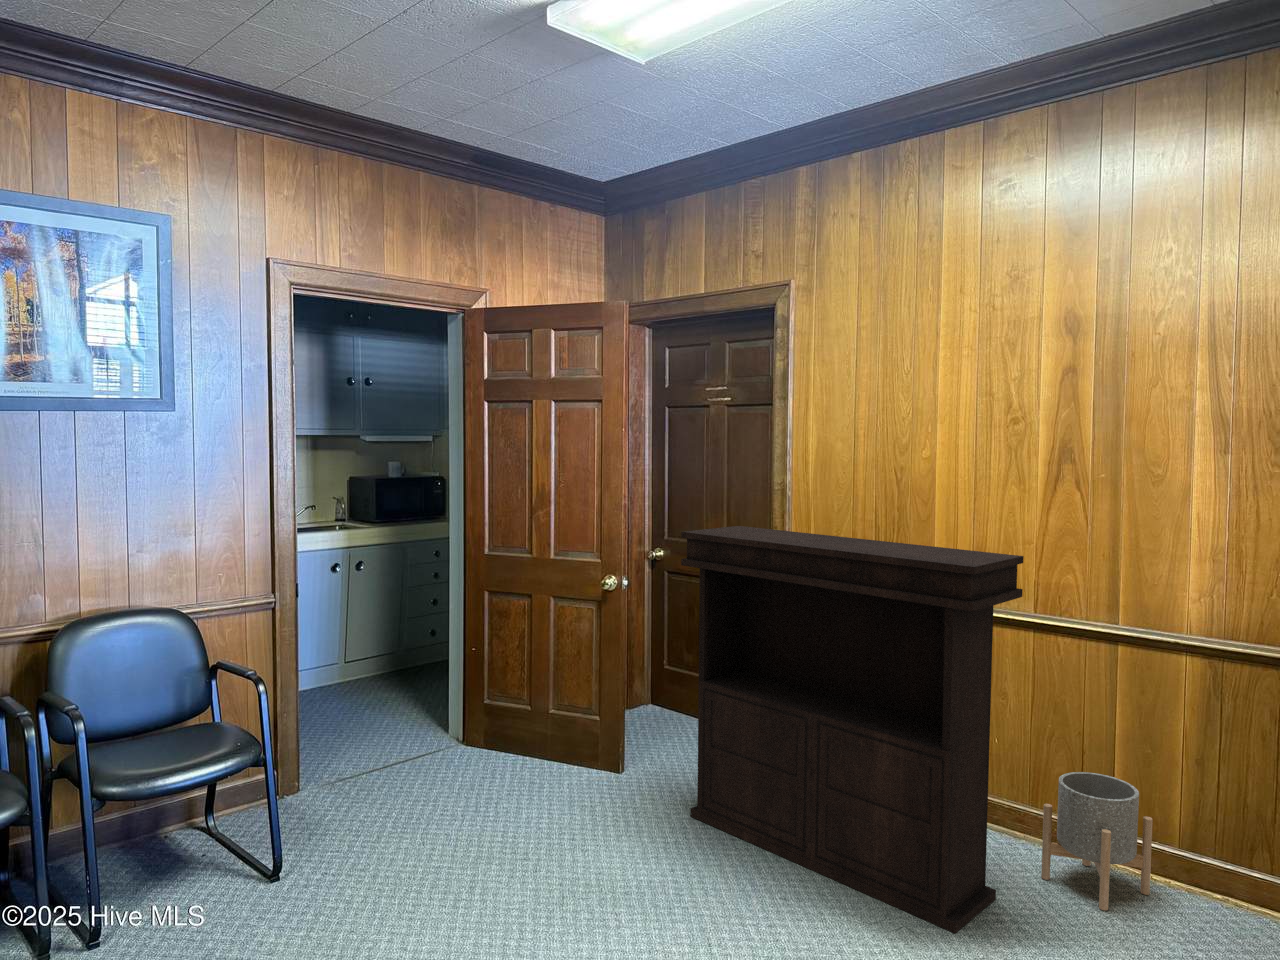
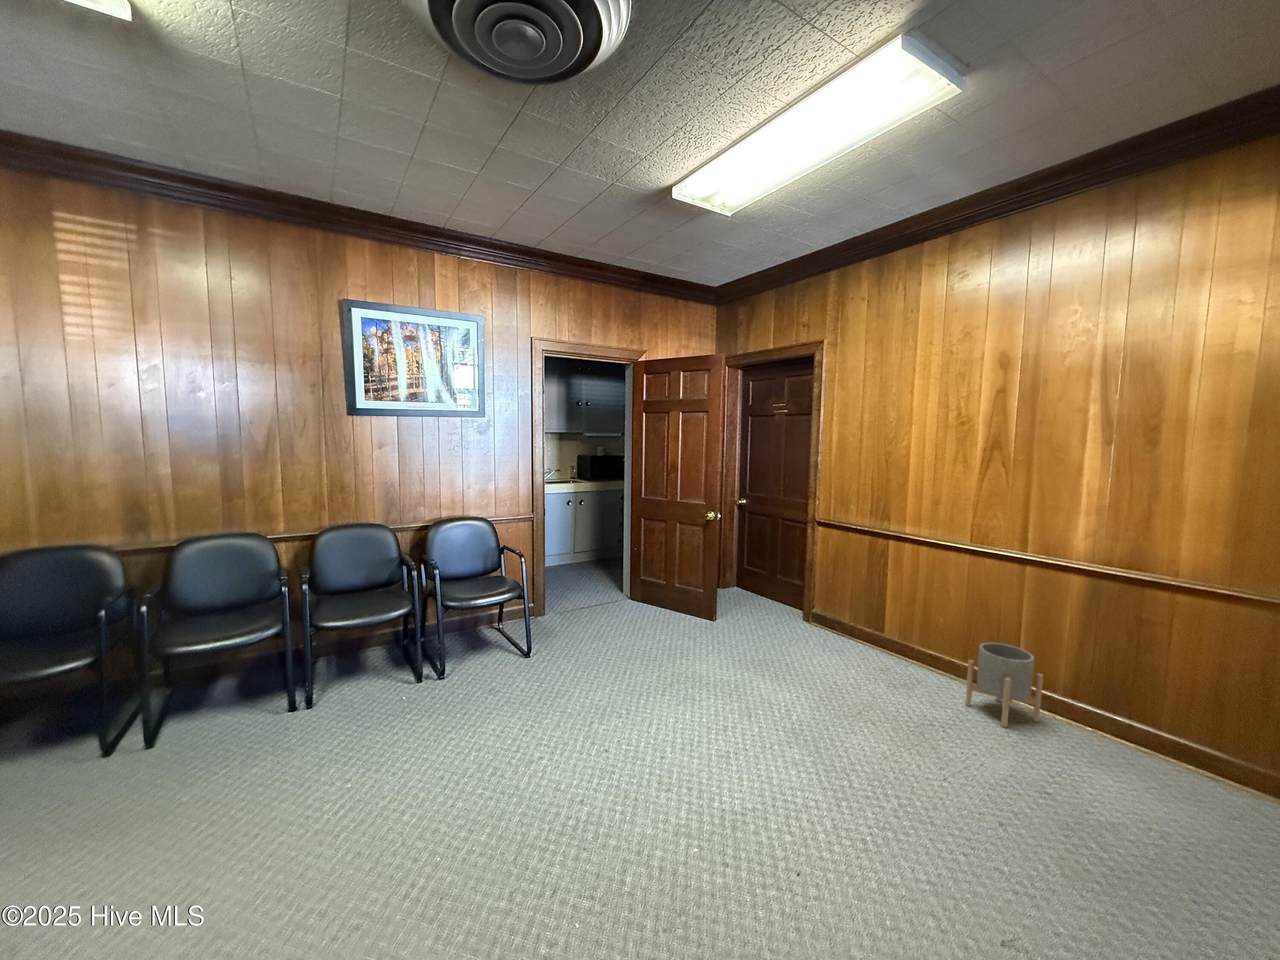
console table: present [681,526,1024,933] -> none [748,485,958,728]

